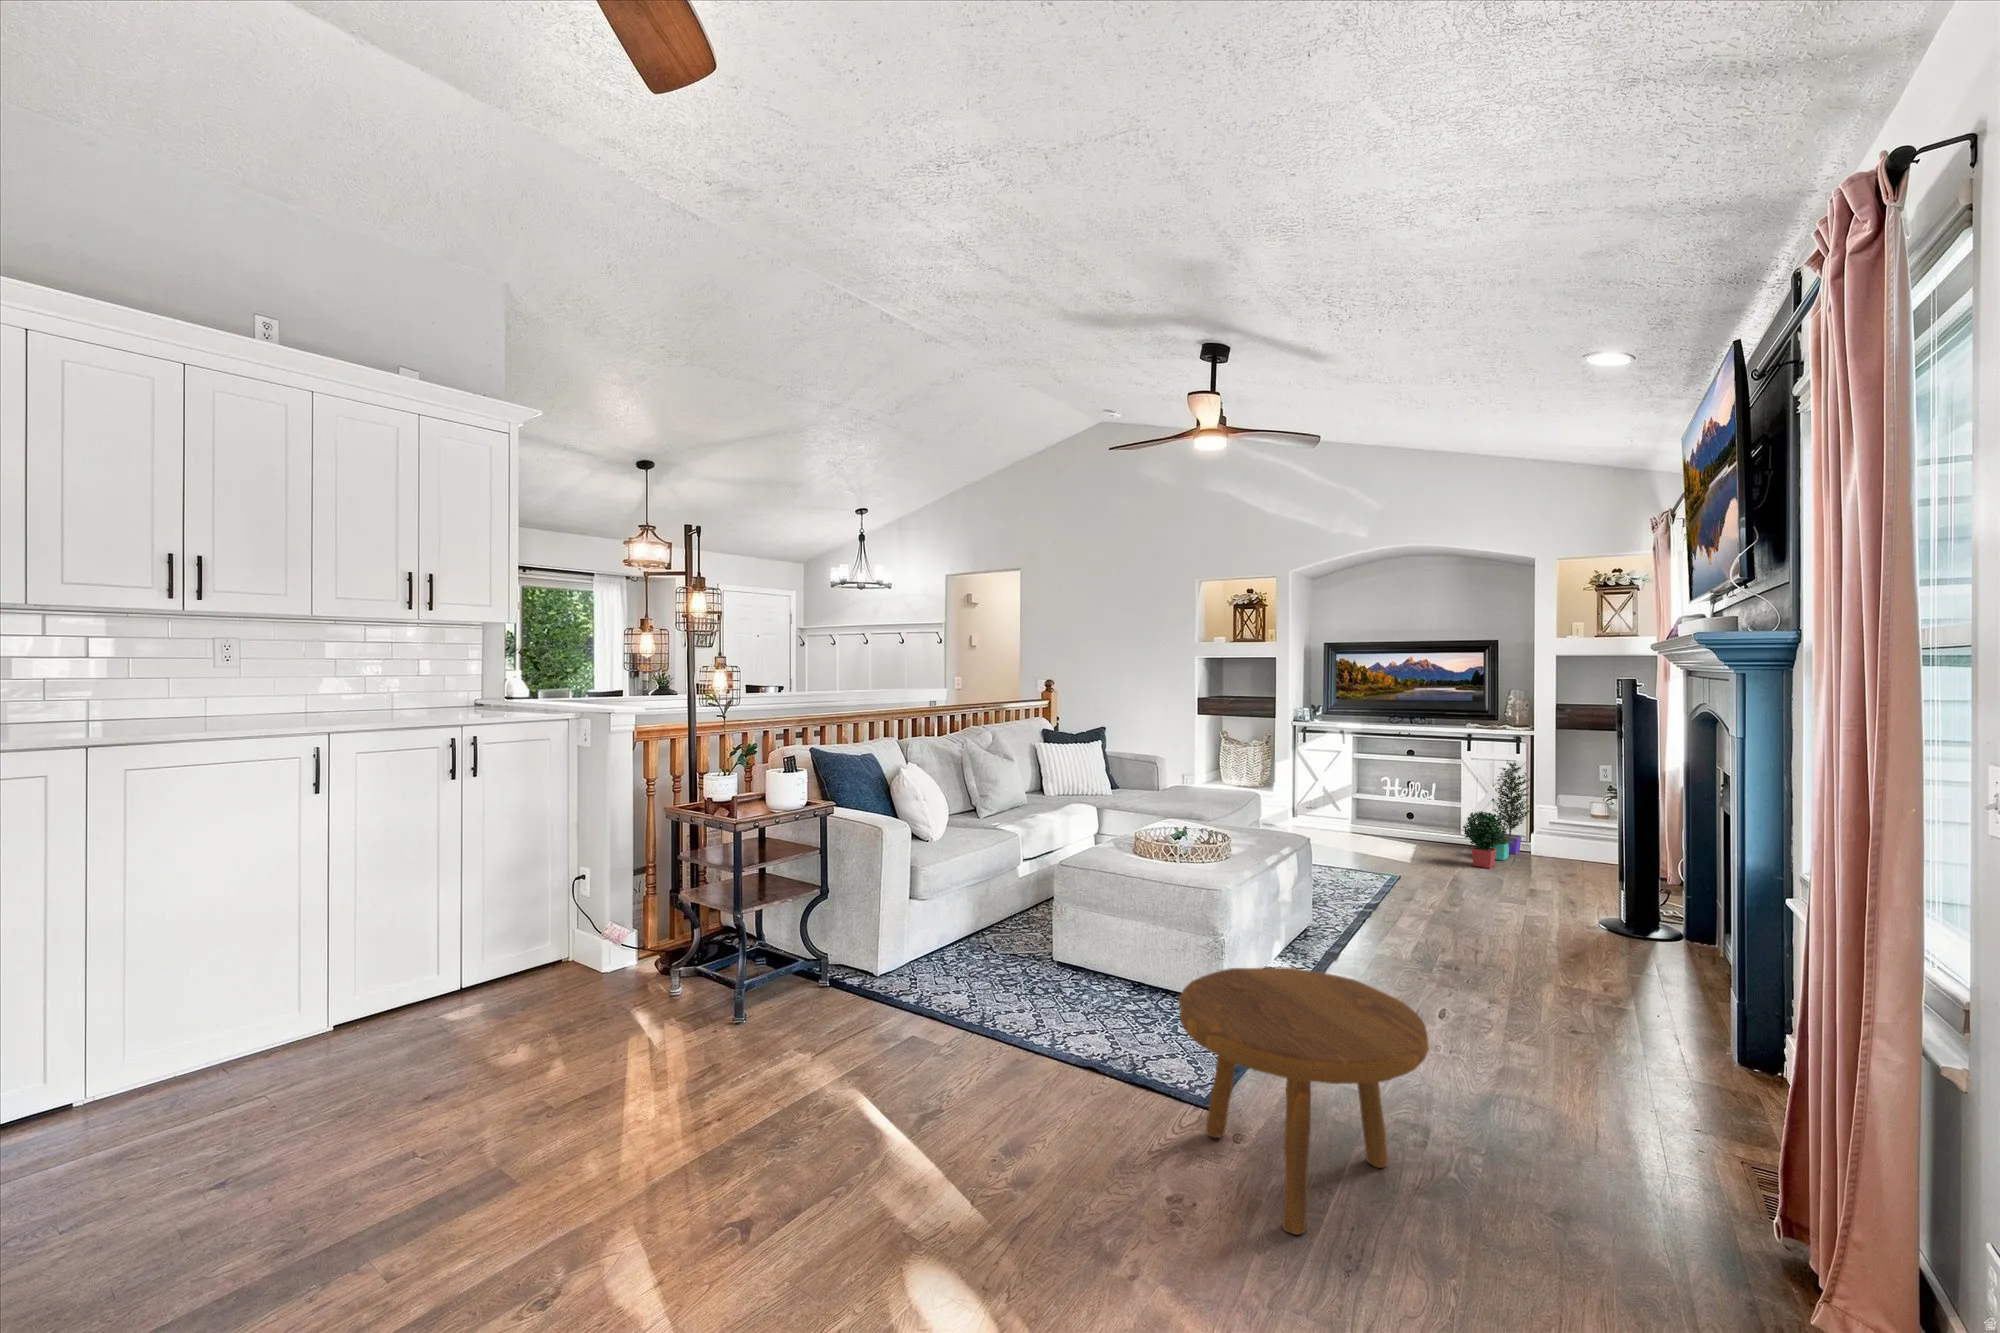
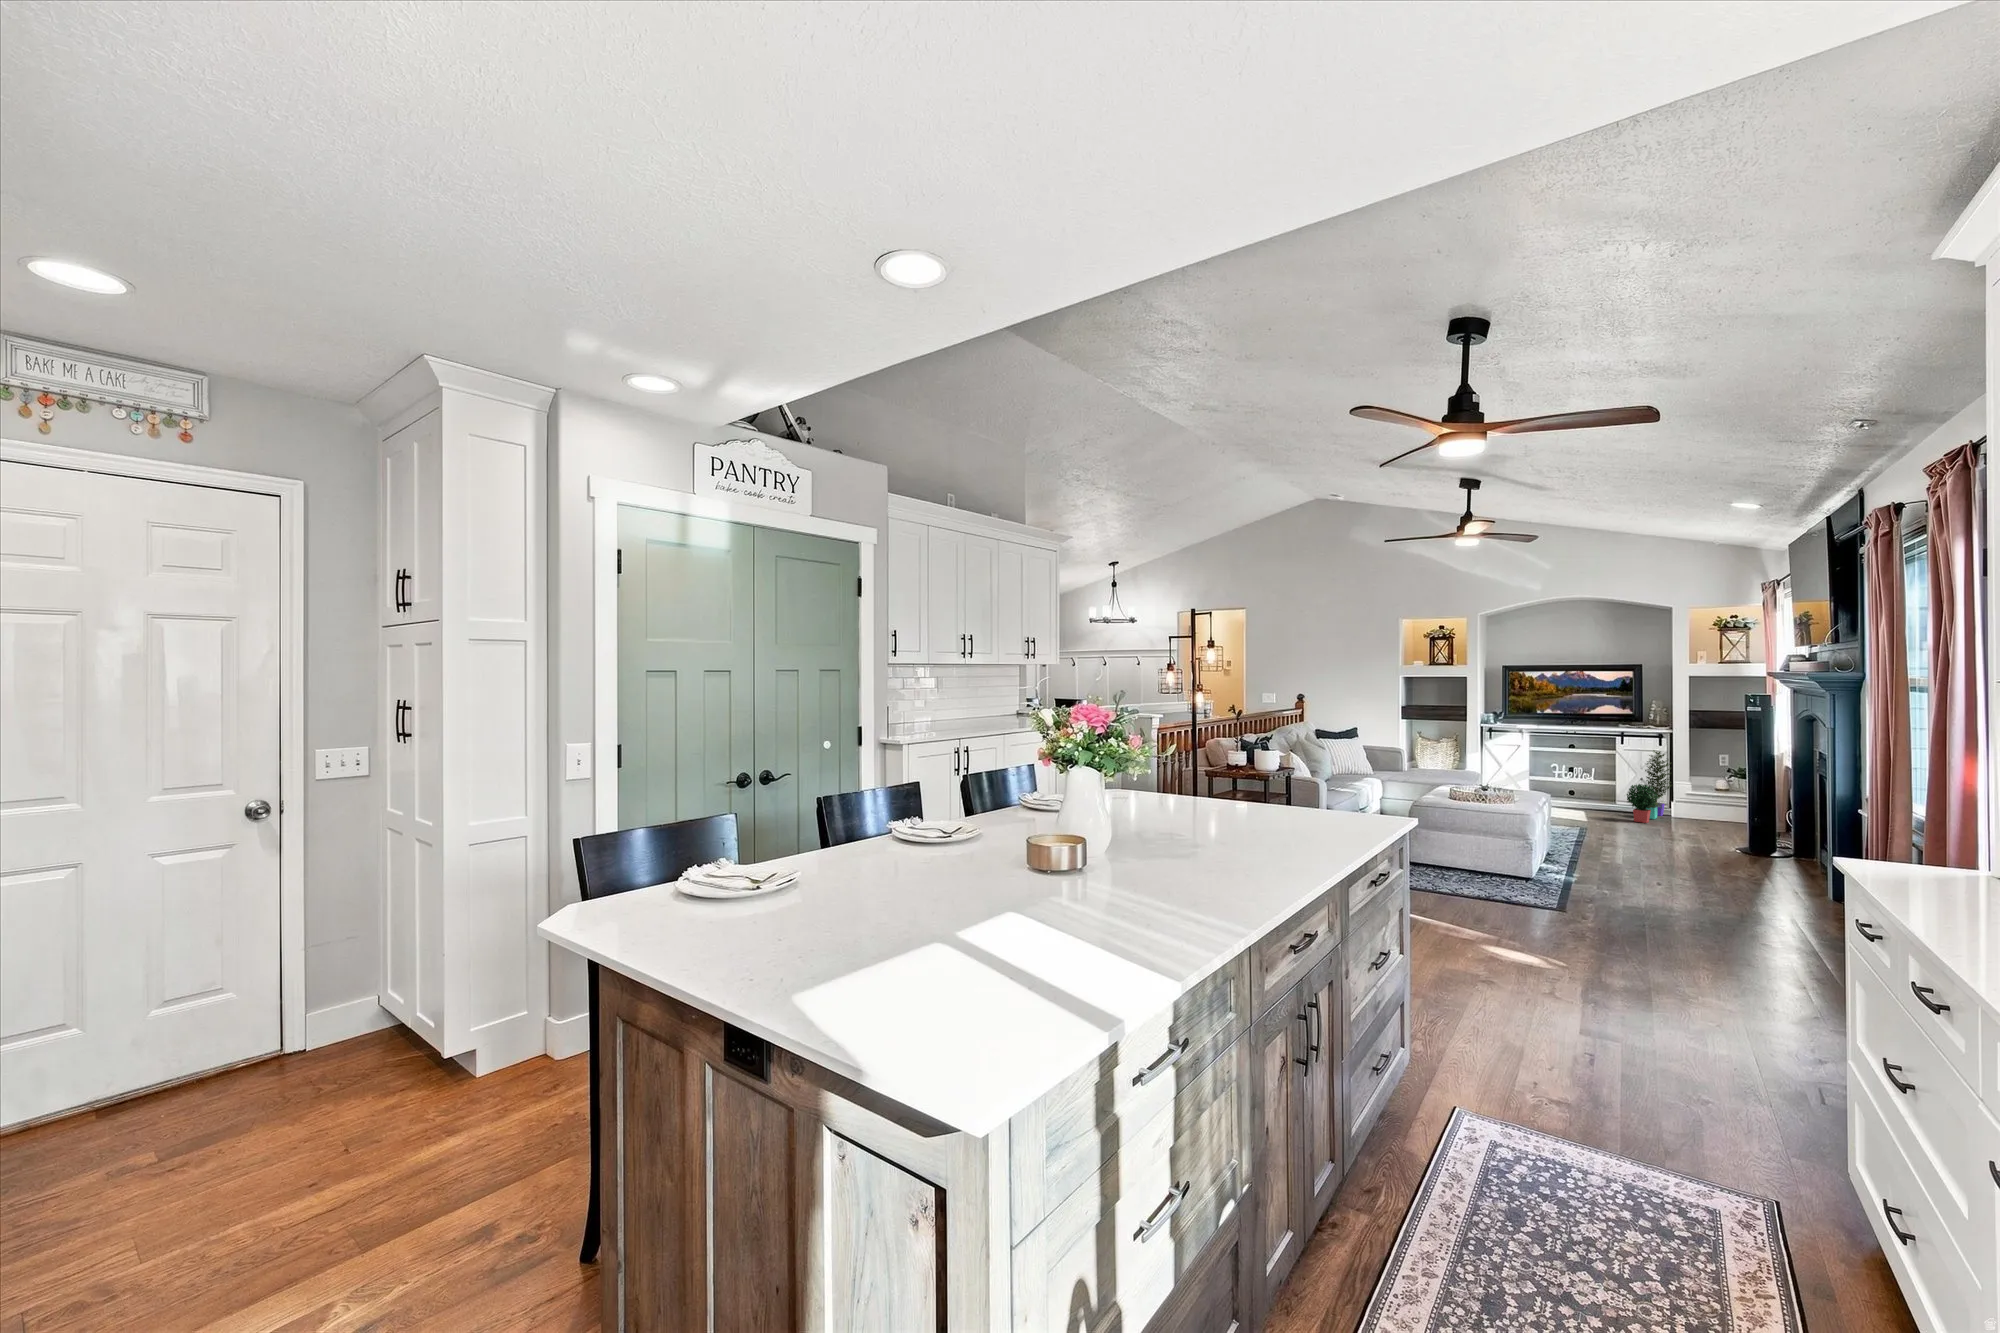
footstool: present [1179,967,1429,1235] -> none [1553,837,1688,941]

